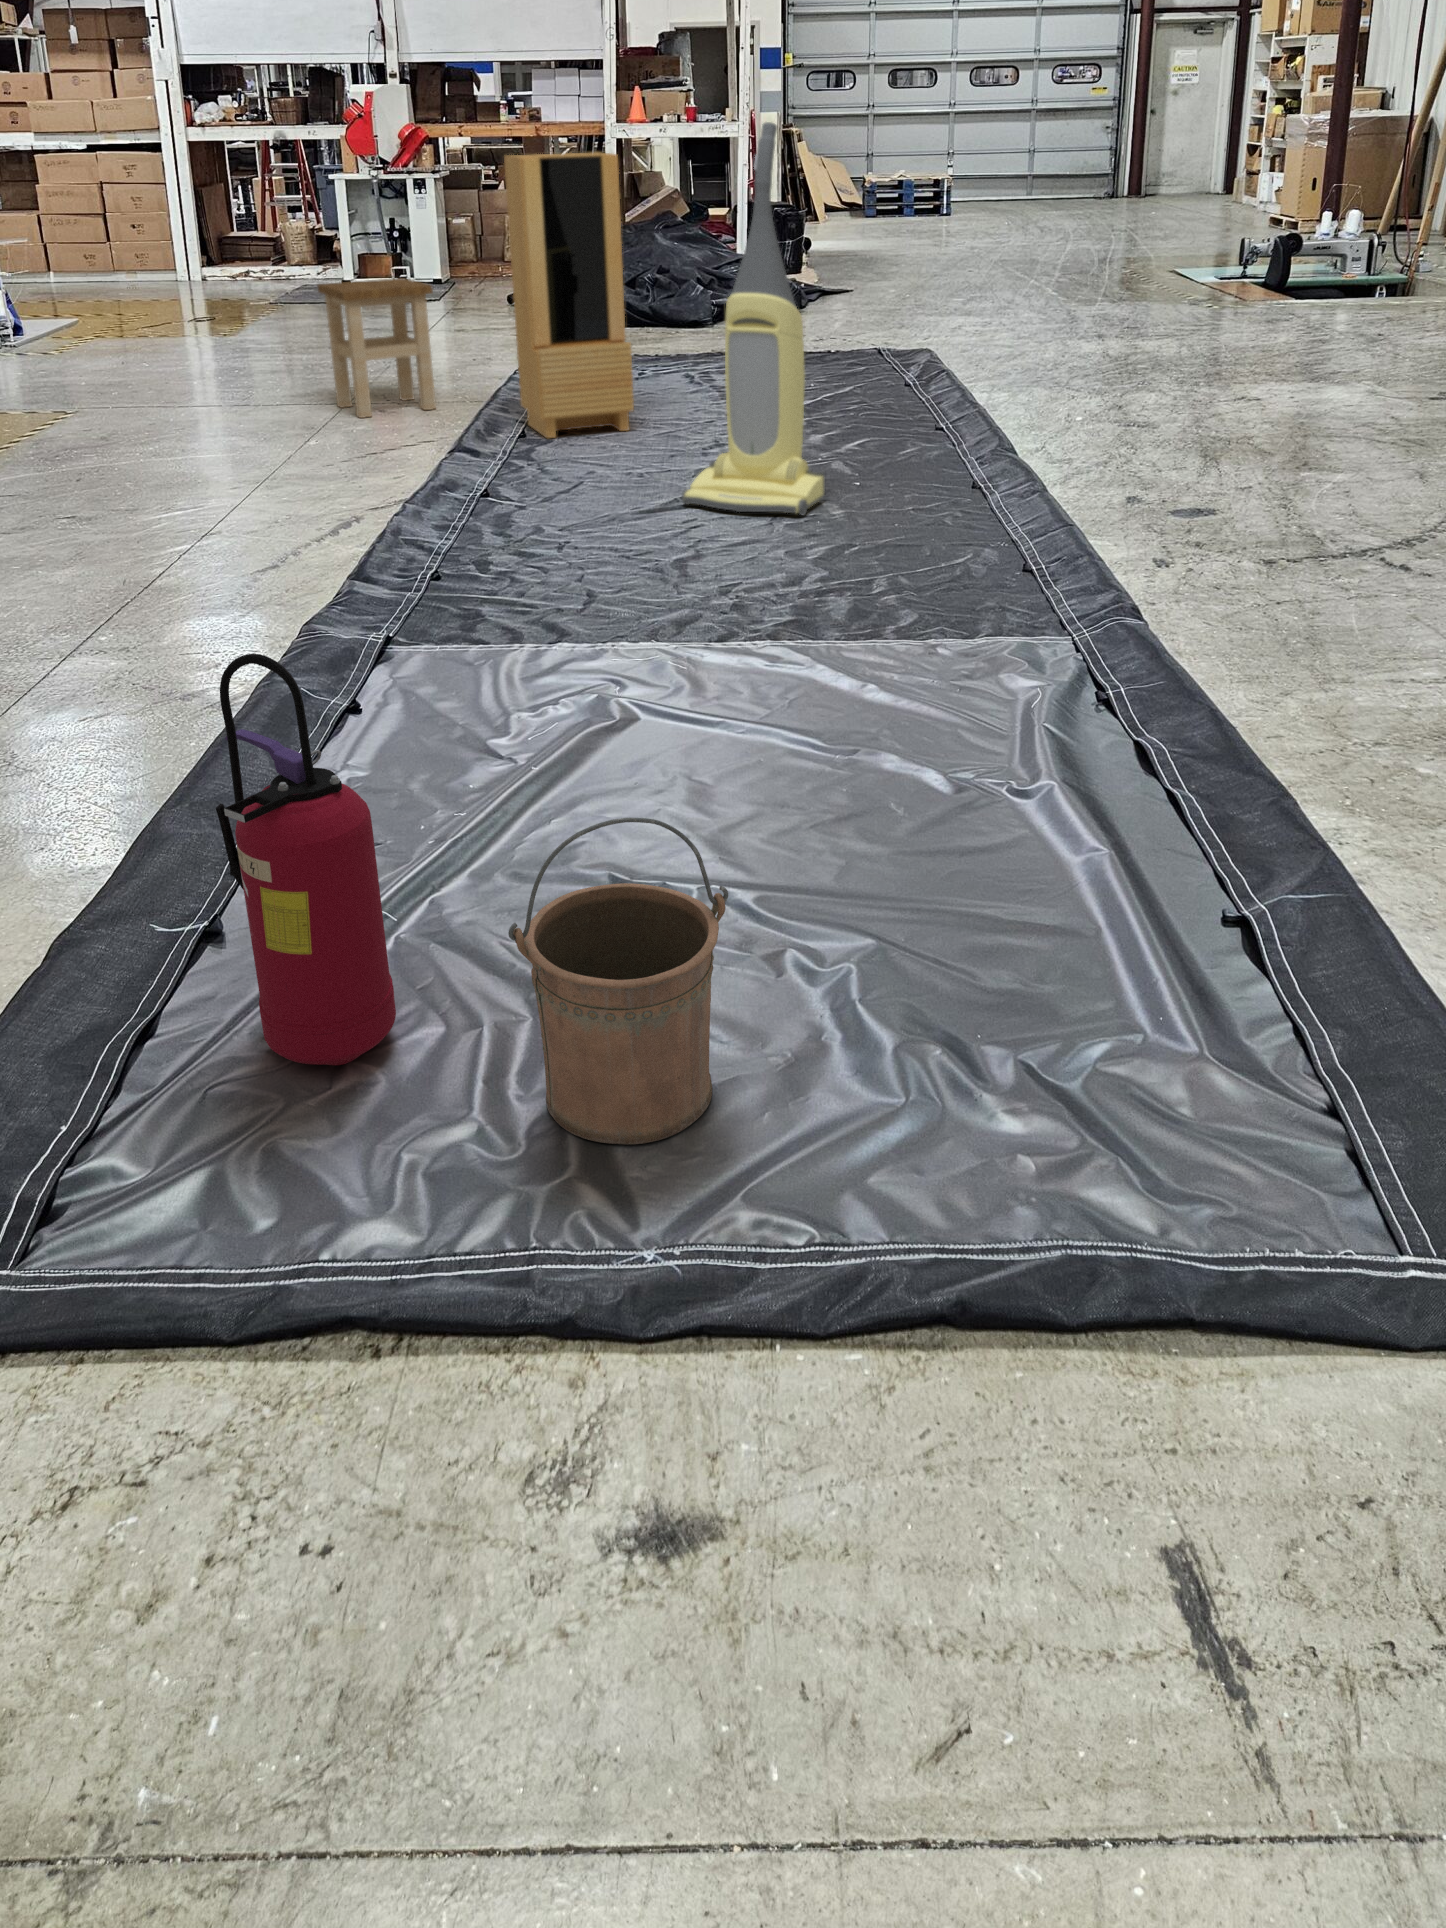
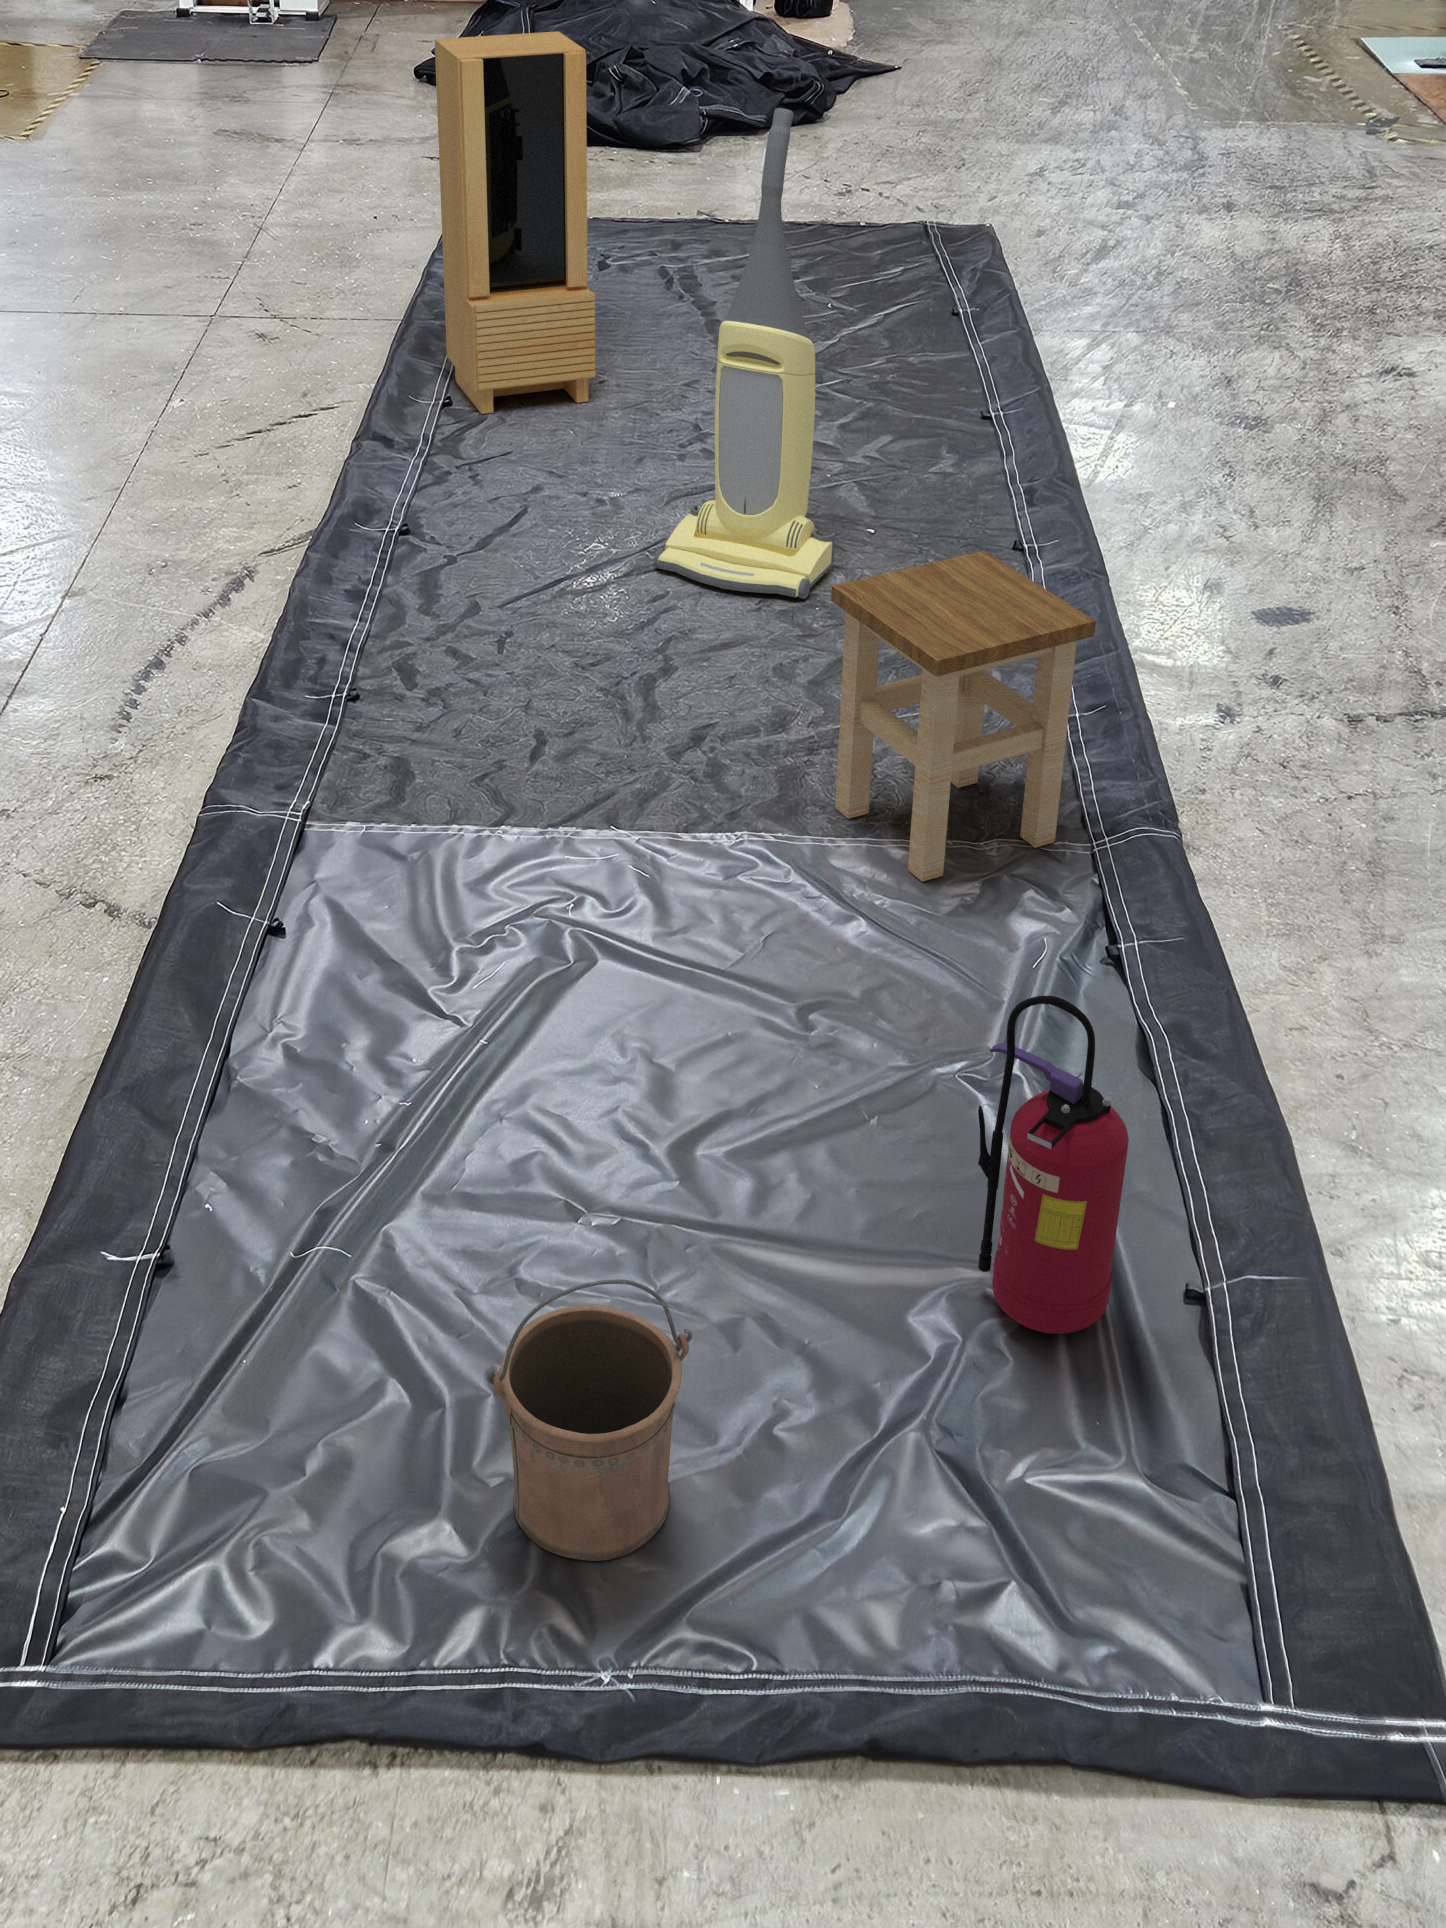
stool: present [317,278,436,418] -> present [831,551,1096,882]
fire extinguisher: present [216,654,396,1065] -> present [978,995,1129,1334]

